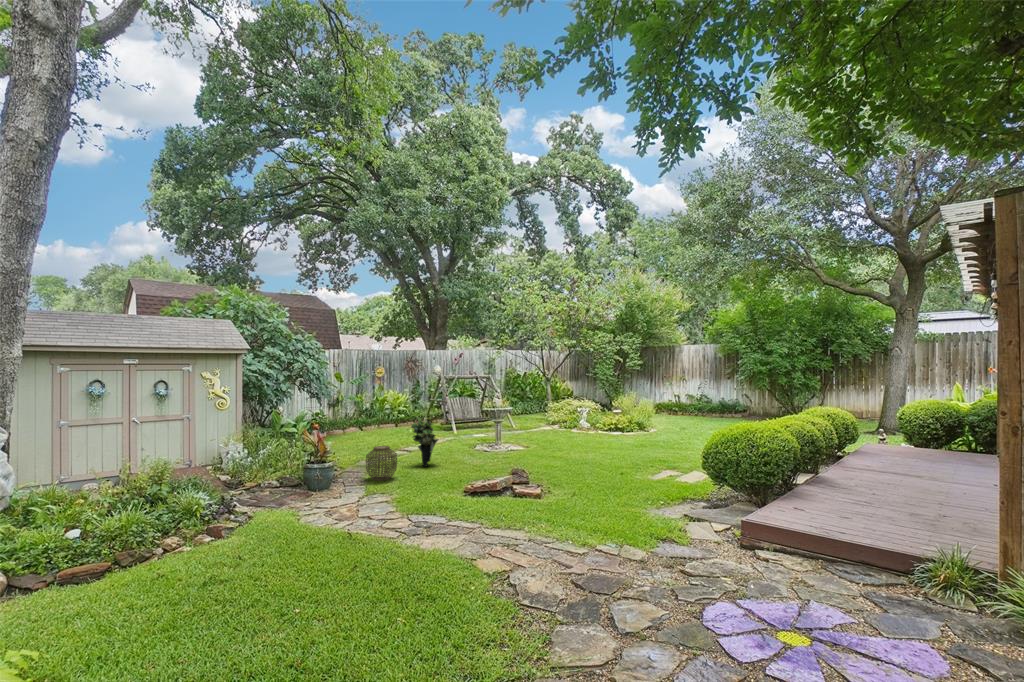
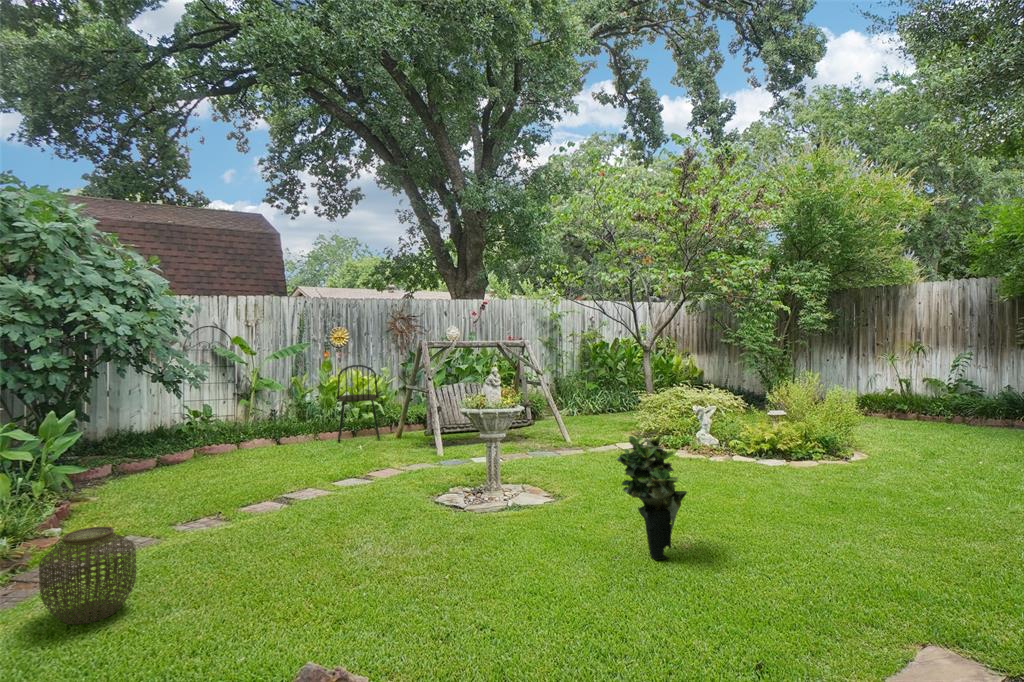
chair: none [380,387,408,431] -> present [336,365,380,442]
potted plant: present [411,417,439,467] -> present [617,435,687,560]

